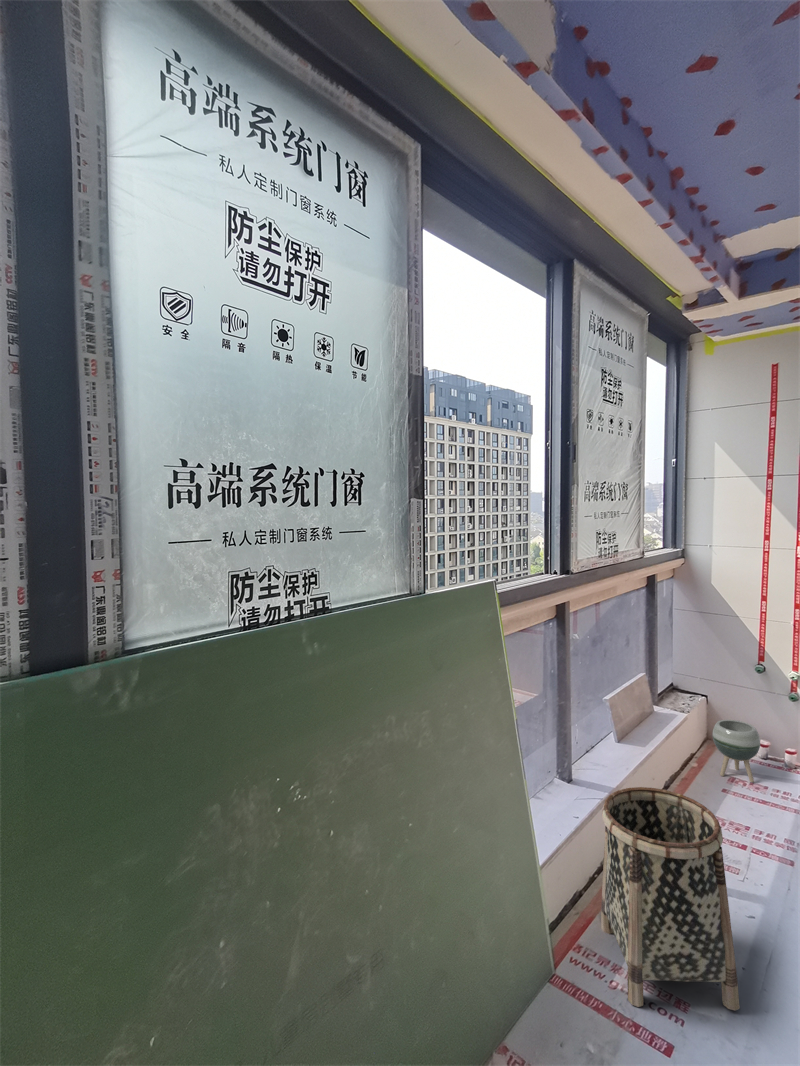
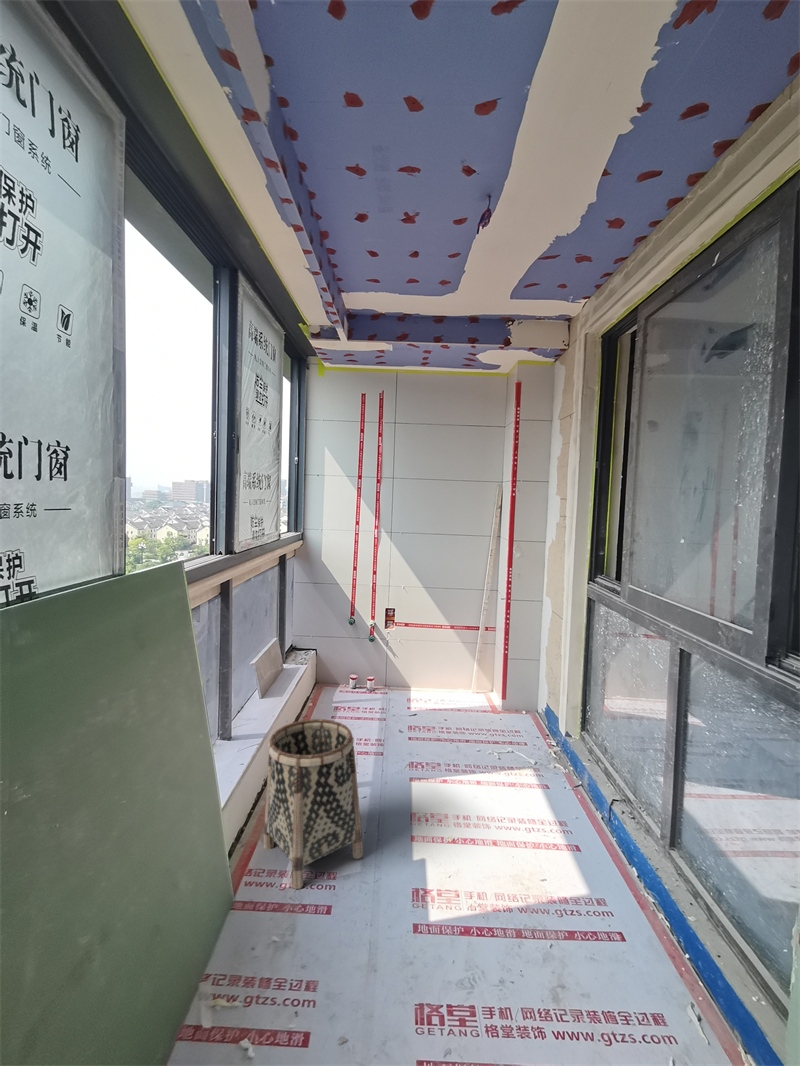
planter: present [713,720,760,782] -> none [325,664,355,708]

